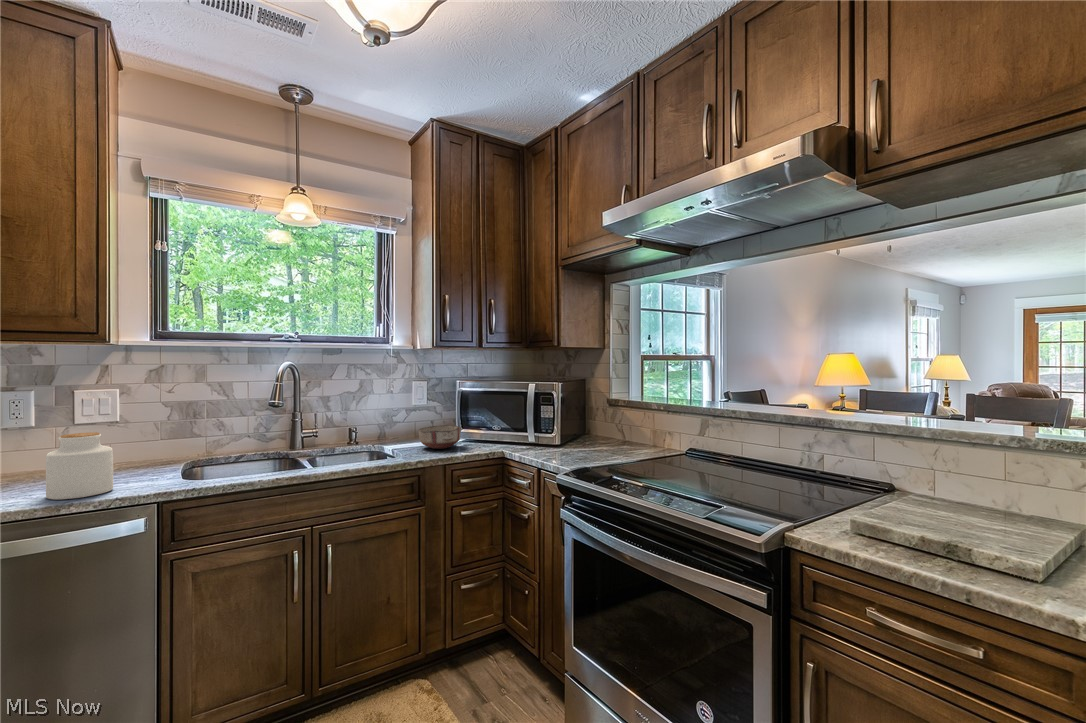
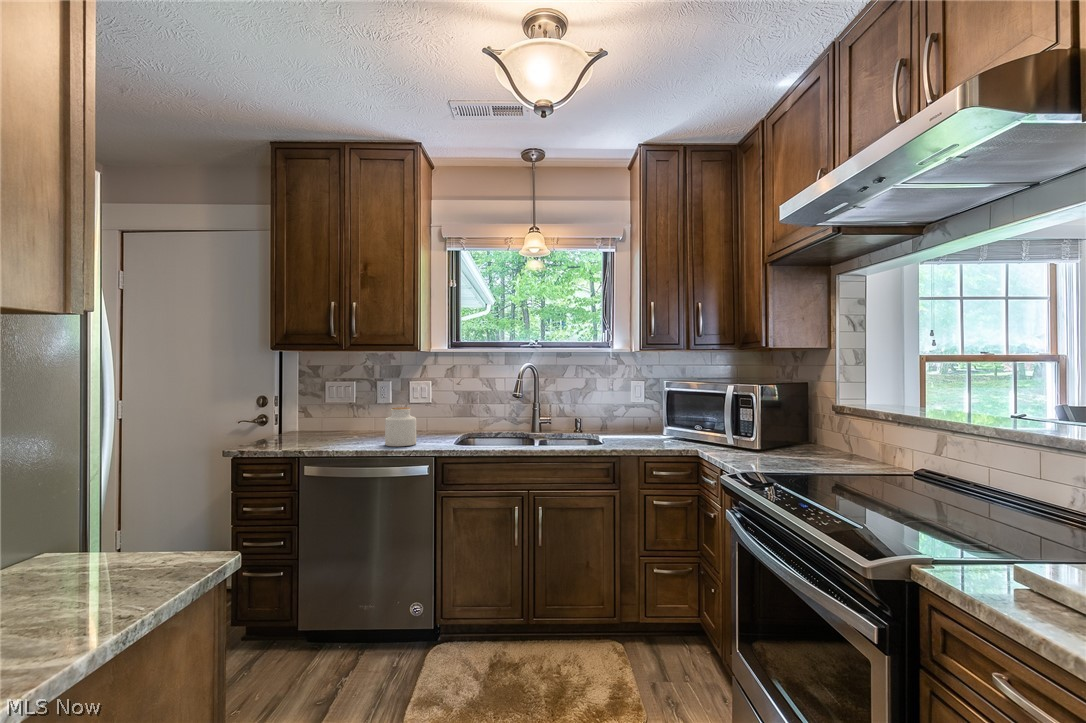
ceramic bowl: present [418,425,461,449] -> none [625,422,664,443]

